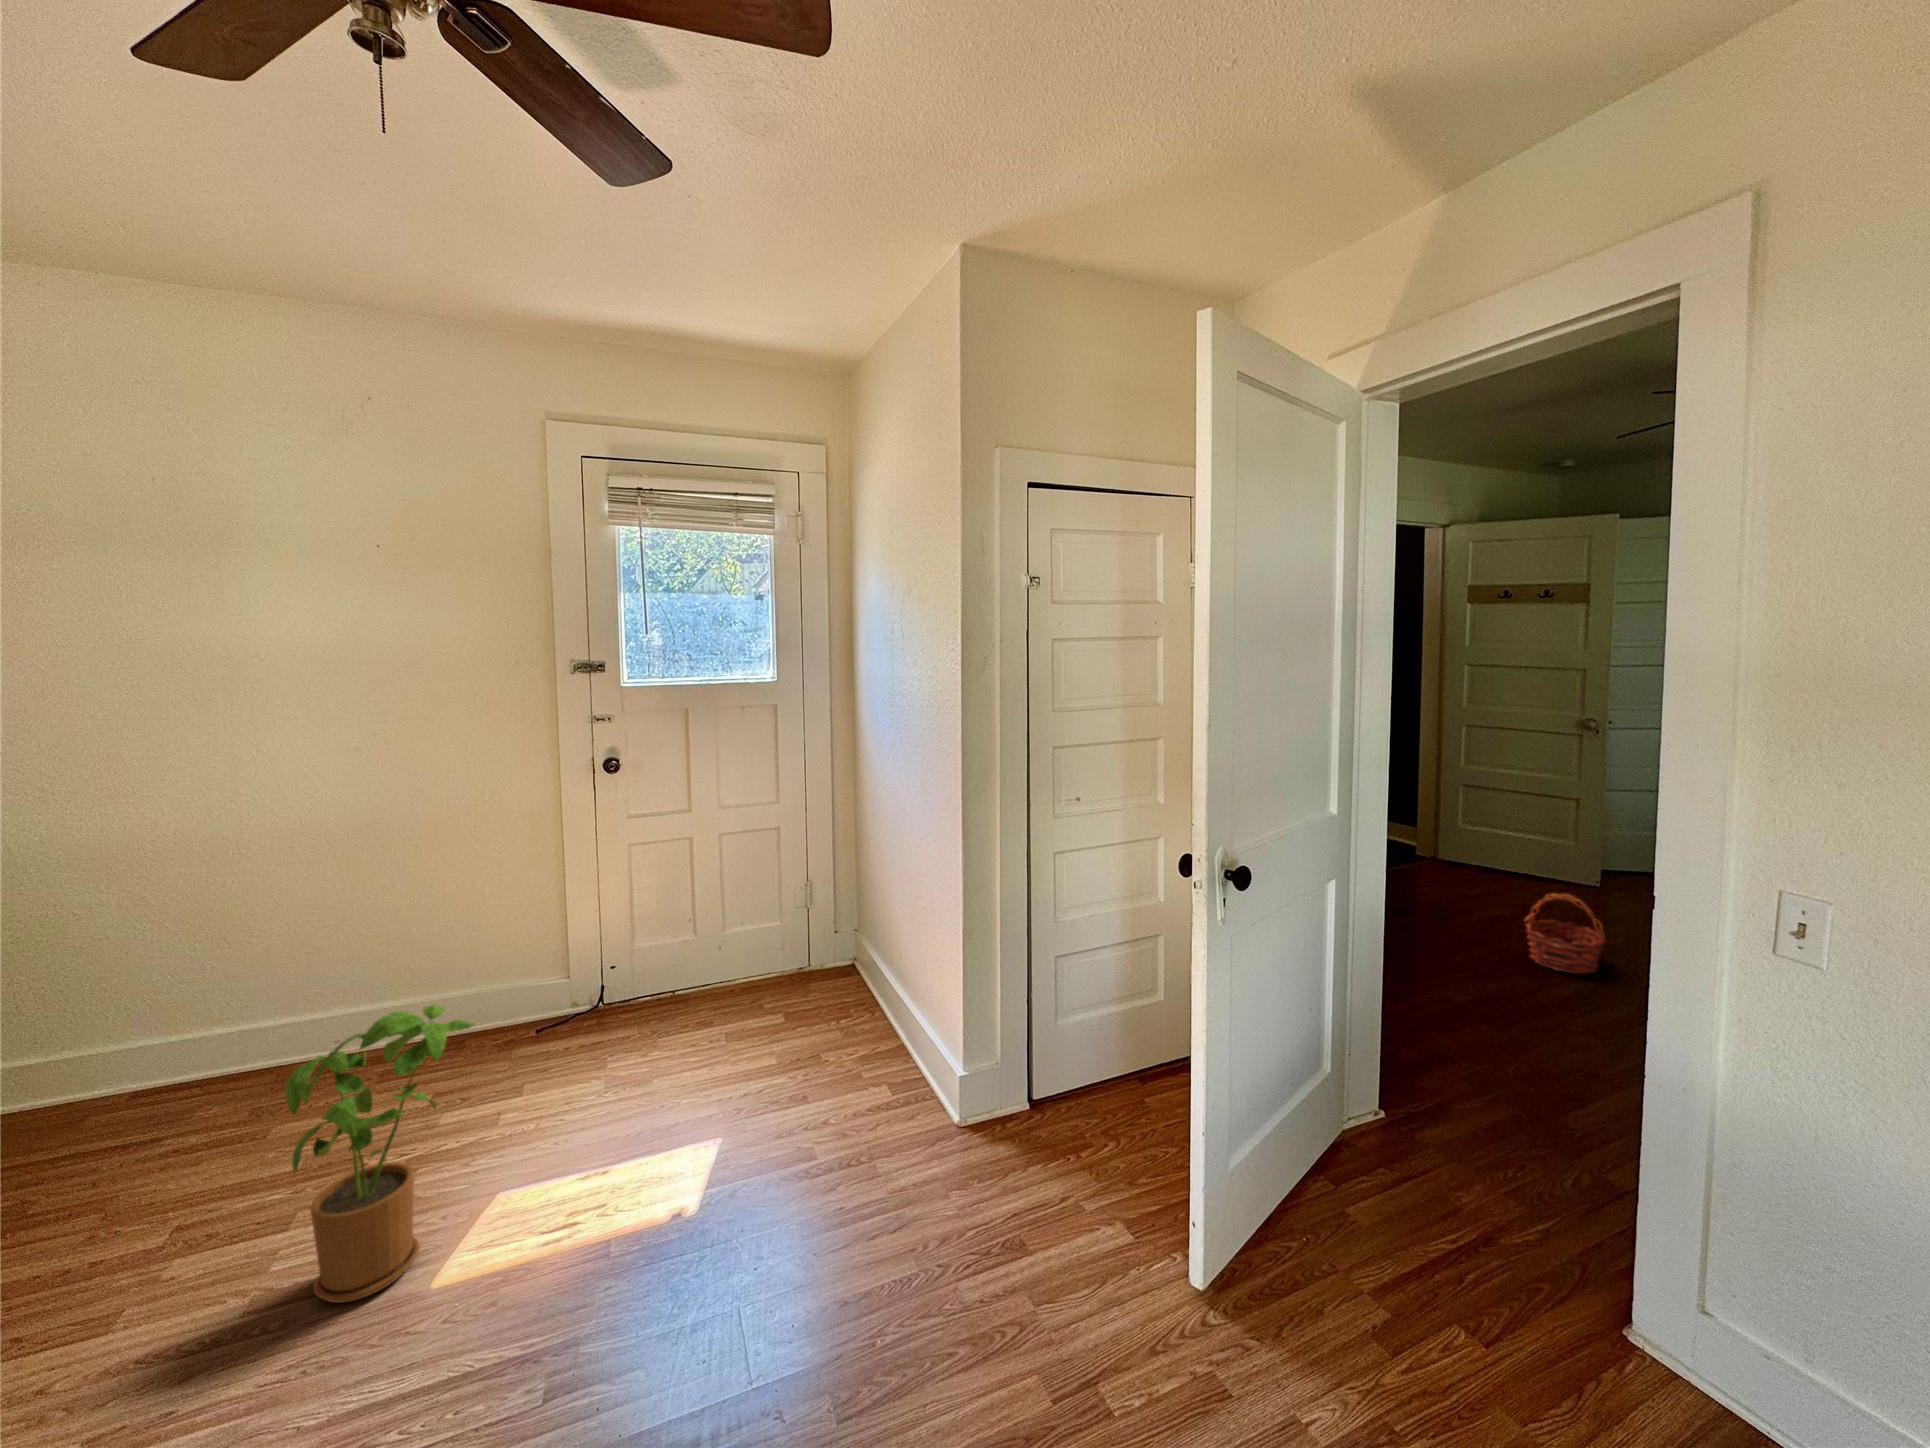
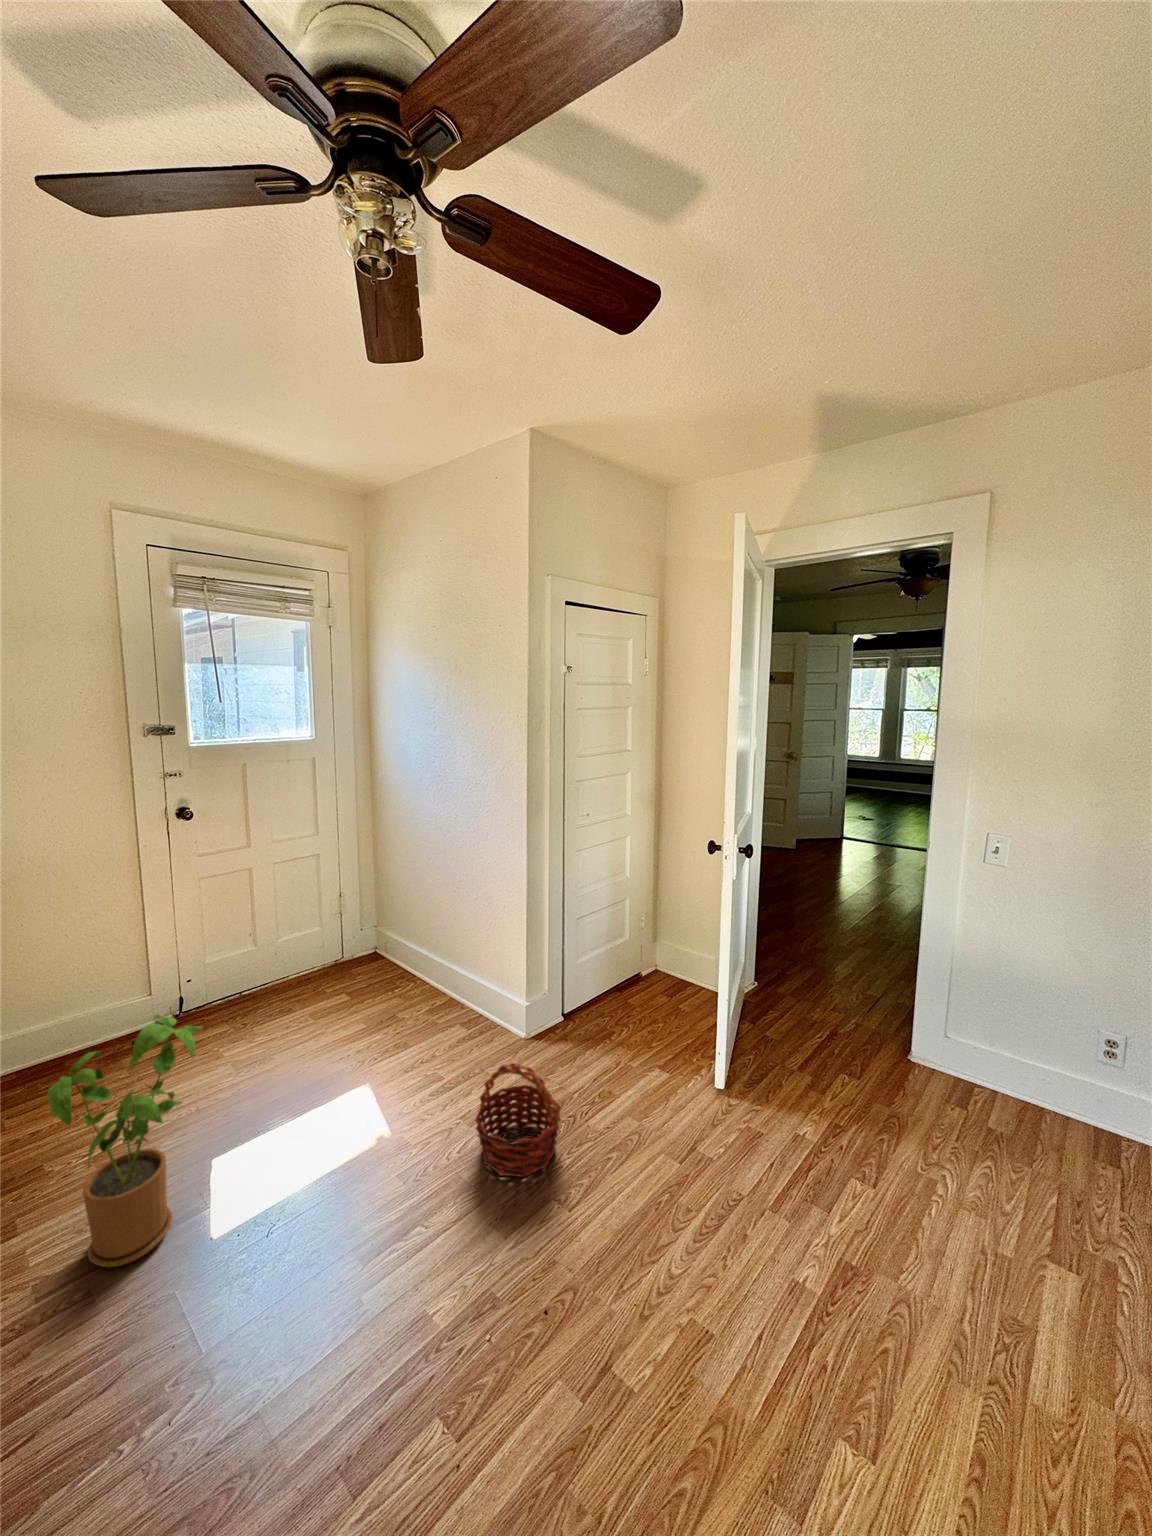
basket: present [1525,894,1605,973] -> present [475,1063,561,1177]

